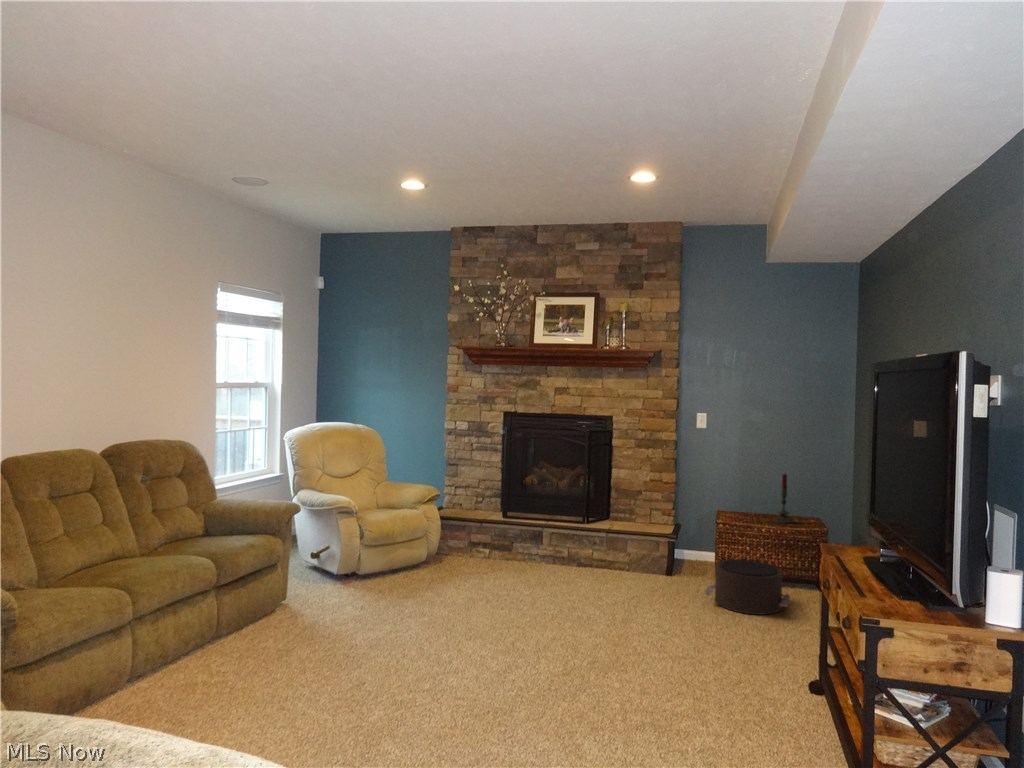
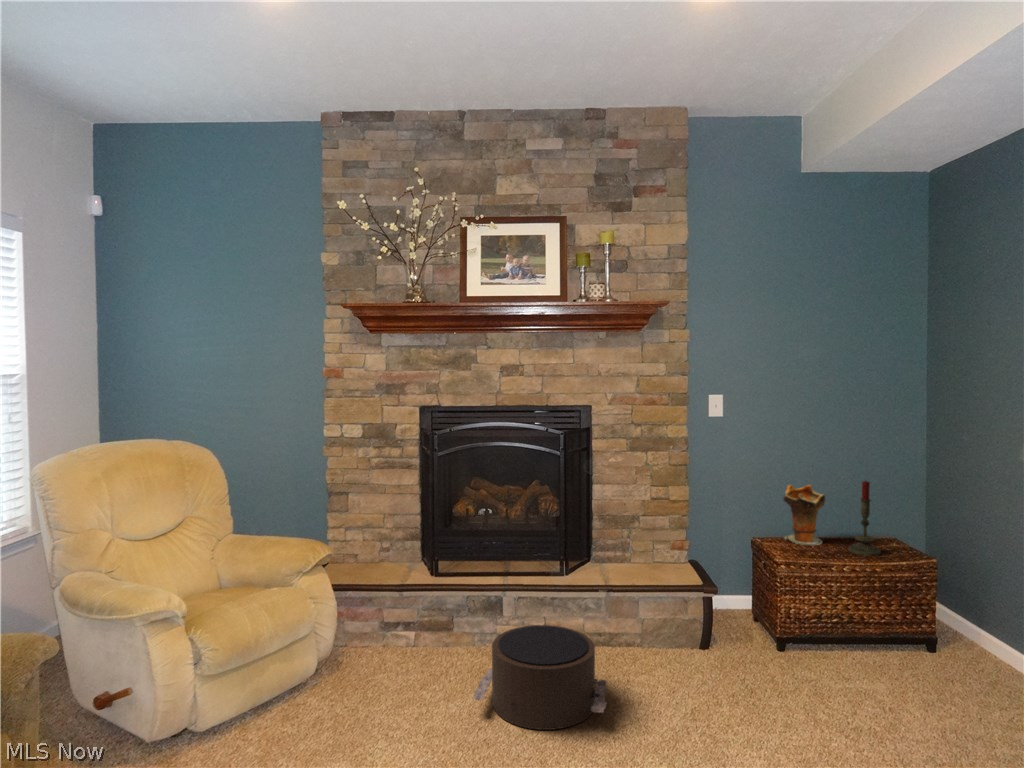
decorative vase: none [739,477,768,517] -> present [784,485,826,545]
pouf: present [705,560,790,614] -> present [473,625,607,730]

